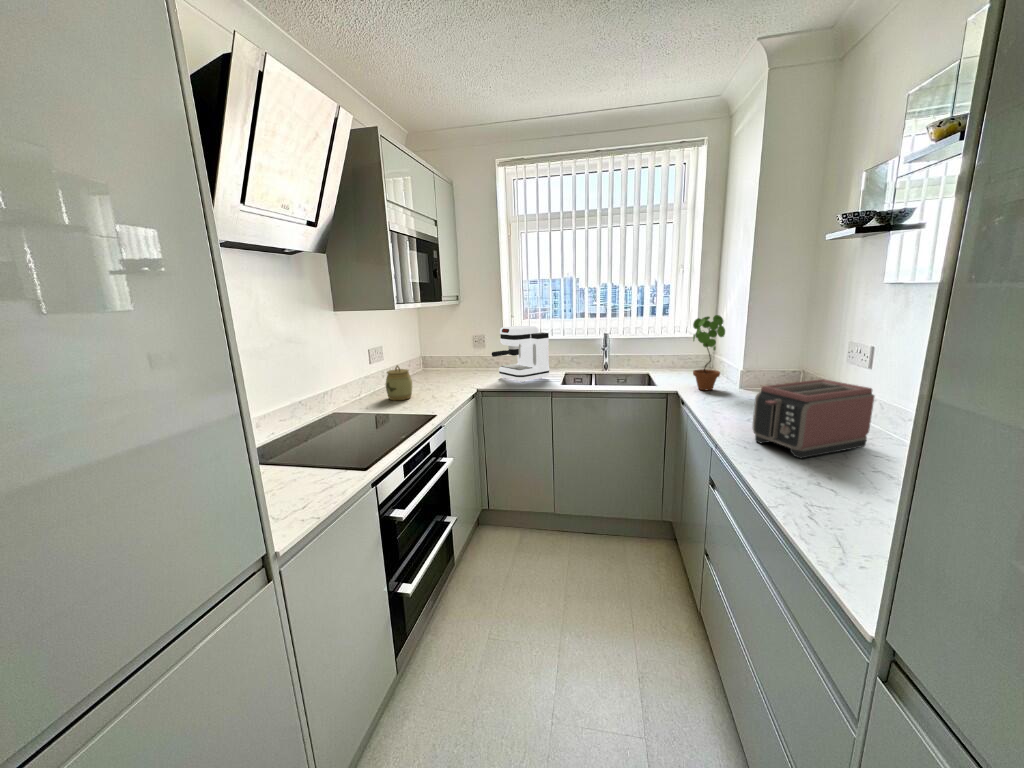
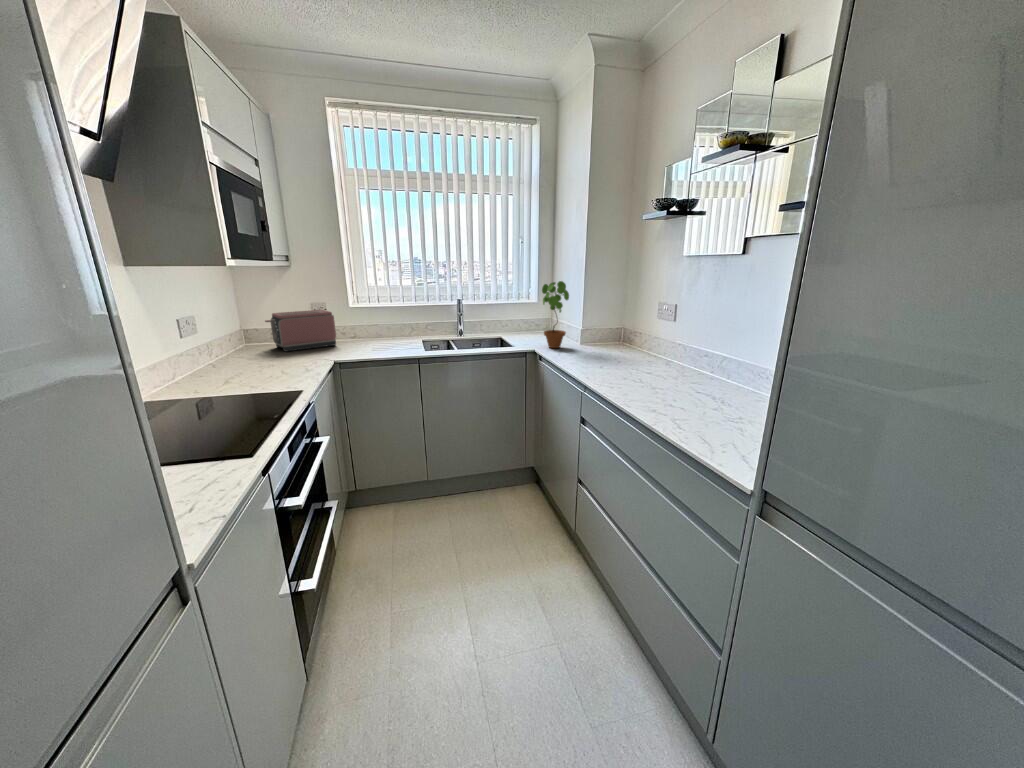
coffee maker: present [492,325,549,382] -> none [344,291,408,351]
jar: present [386,365,412,400] -> none [217,337,254,380]
toaster: present [753,379,874,459] -> present [265,310,336,352]

